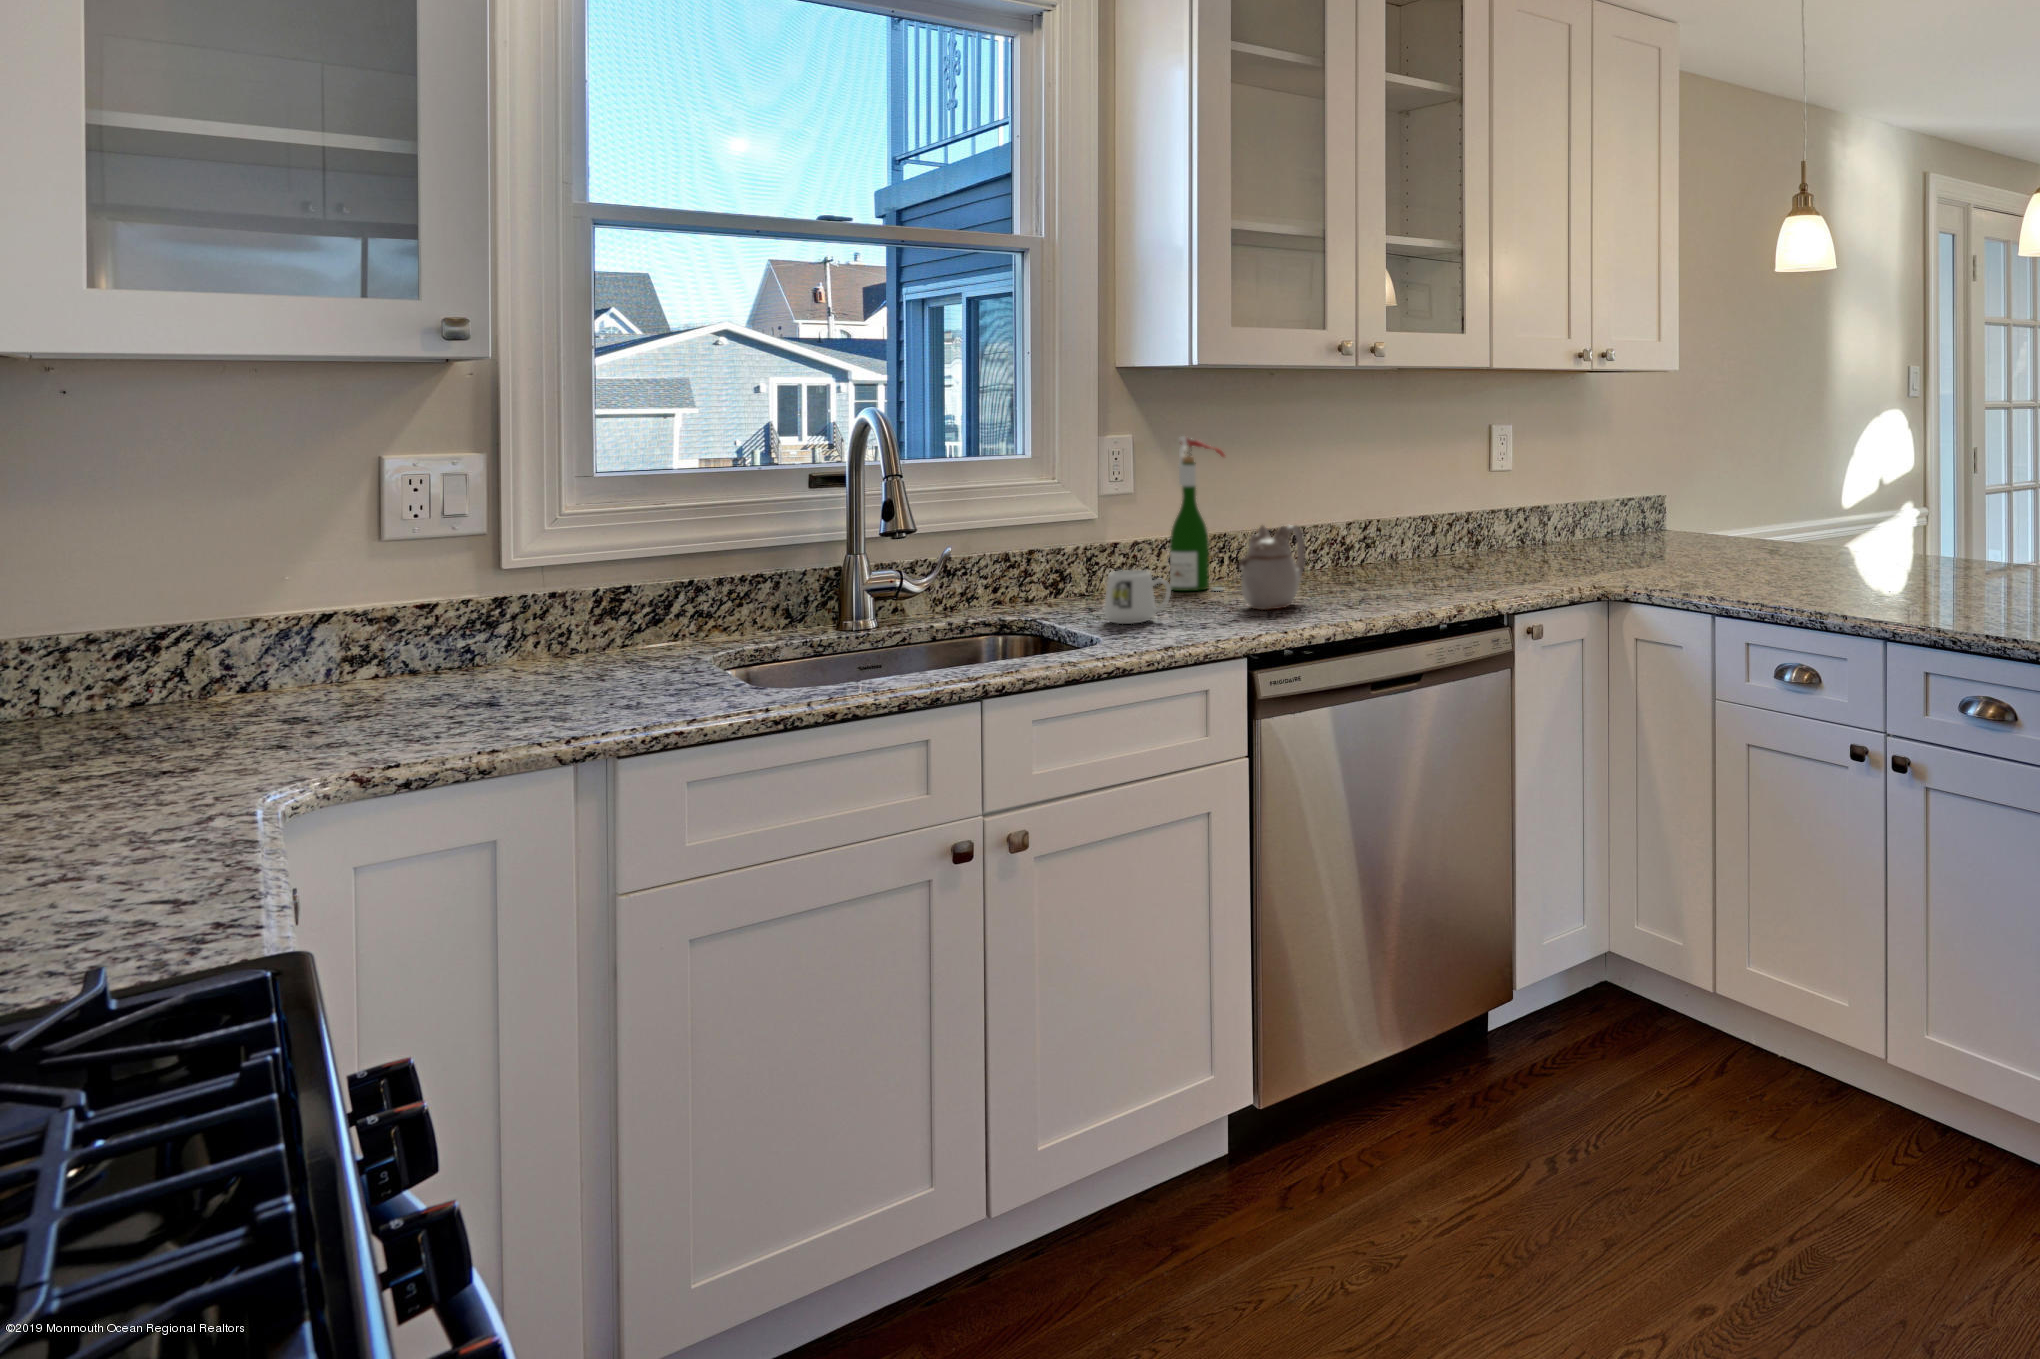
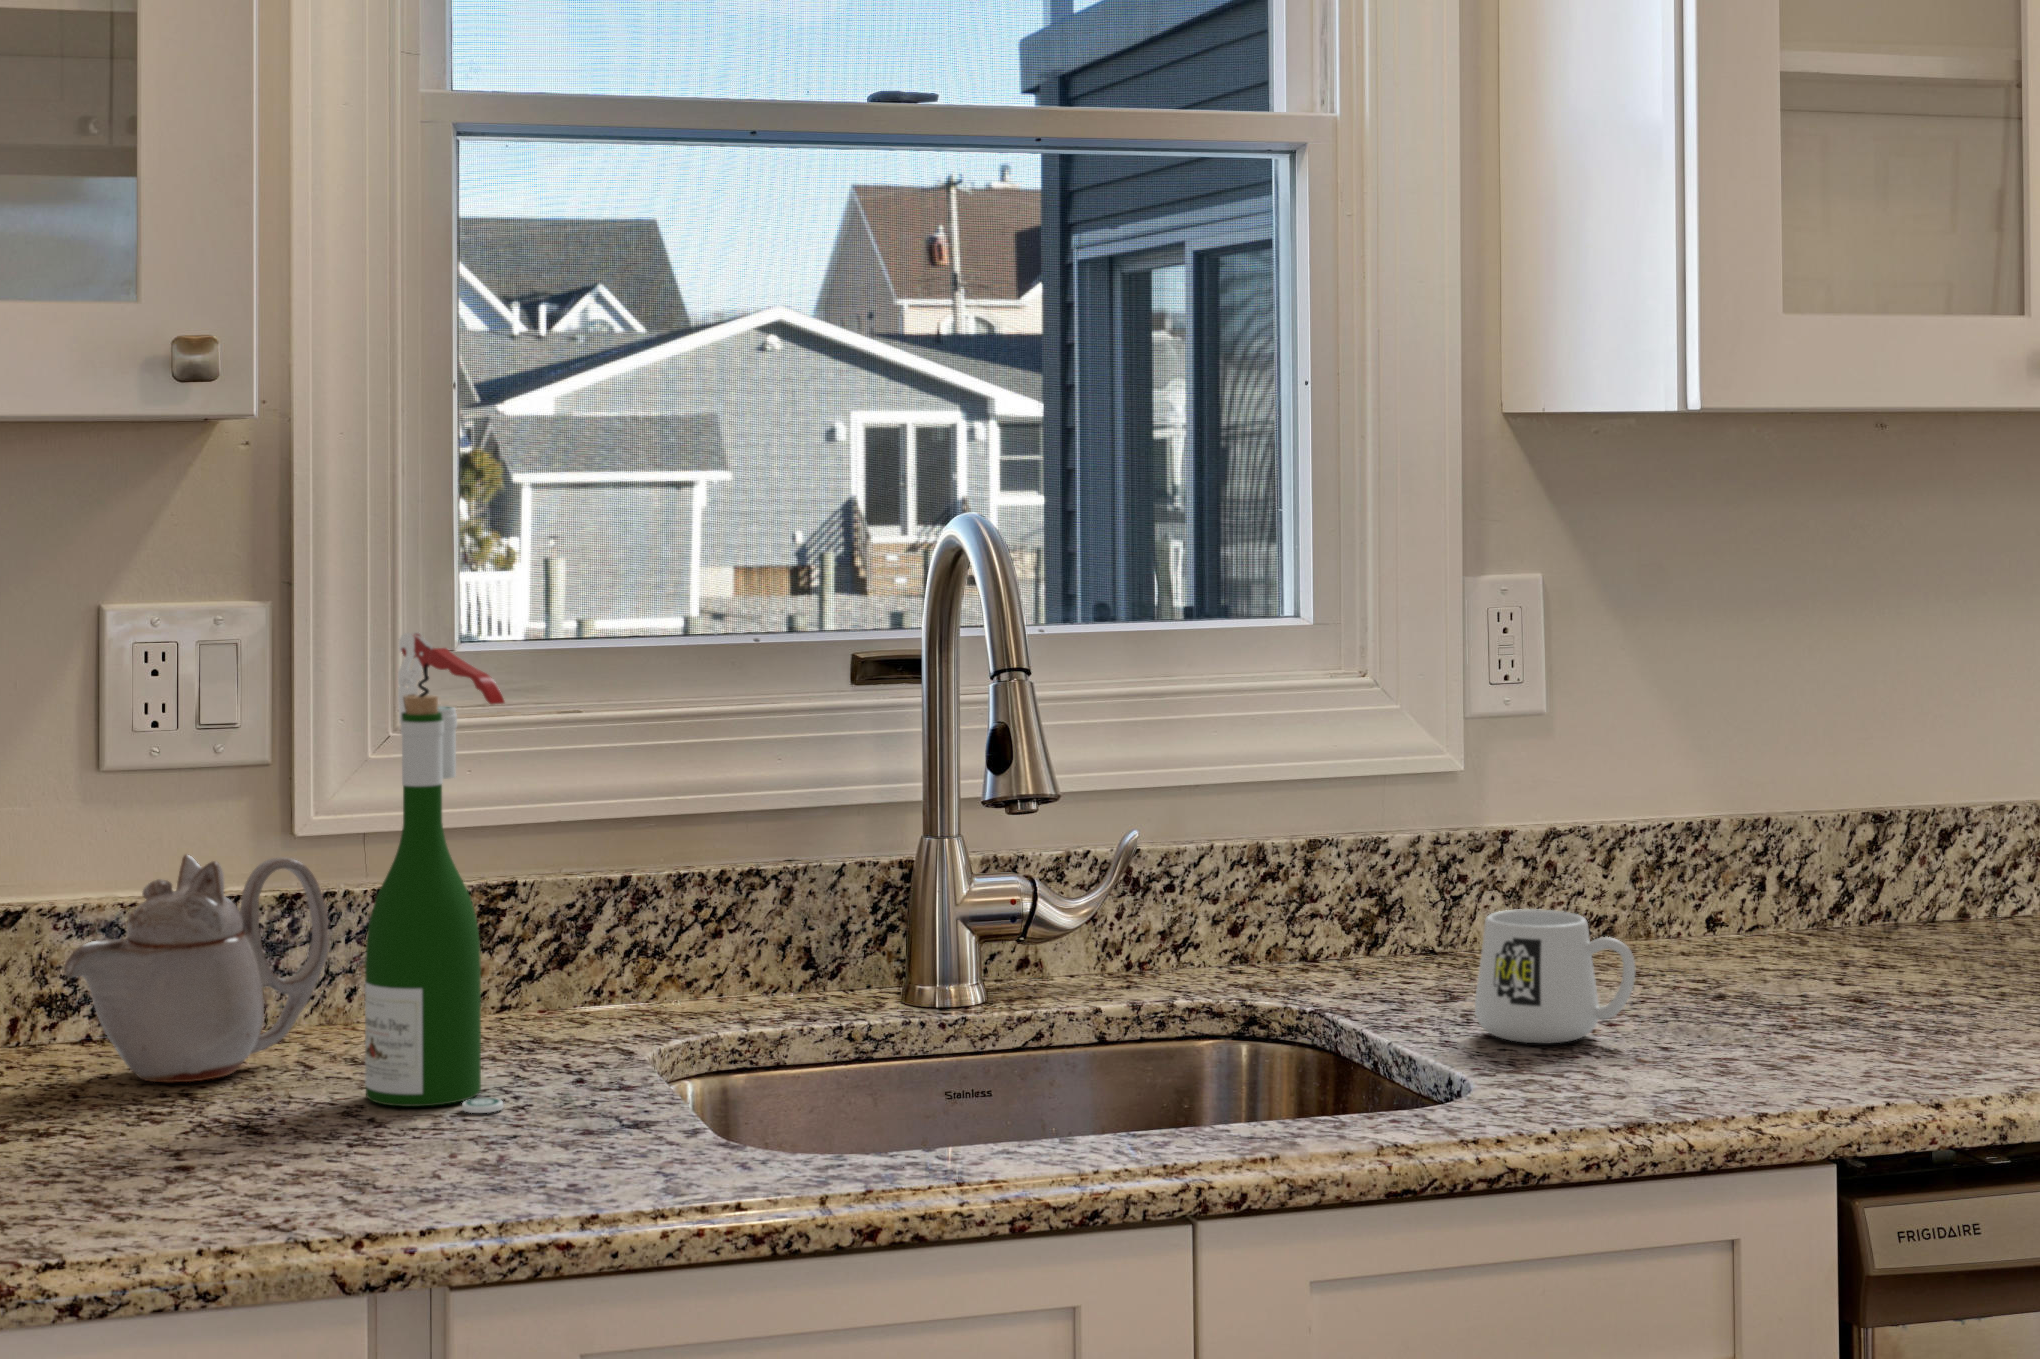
wine bottle: present [1170,436,1225,591] -> present [365,632,504,1113]
teapot: present [1239,525,1305,610] -> present [64,854,329,1082]

